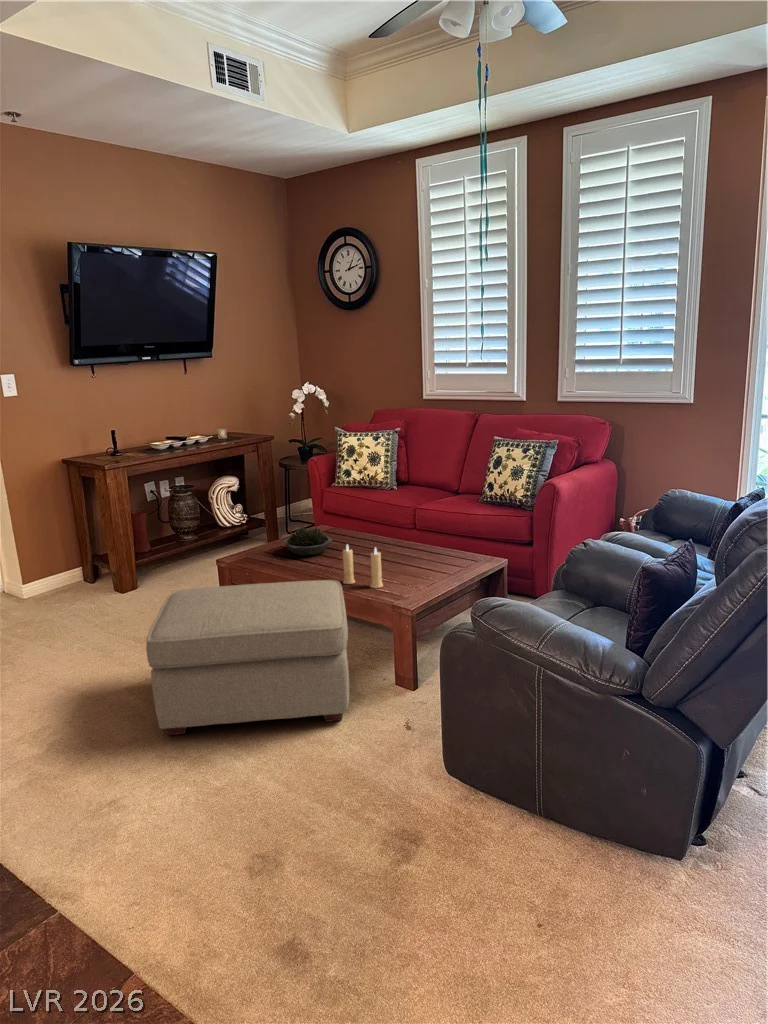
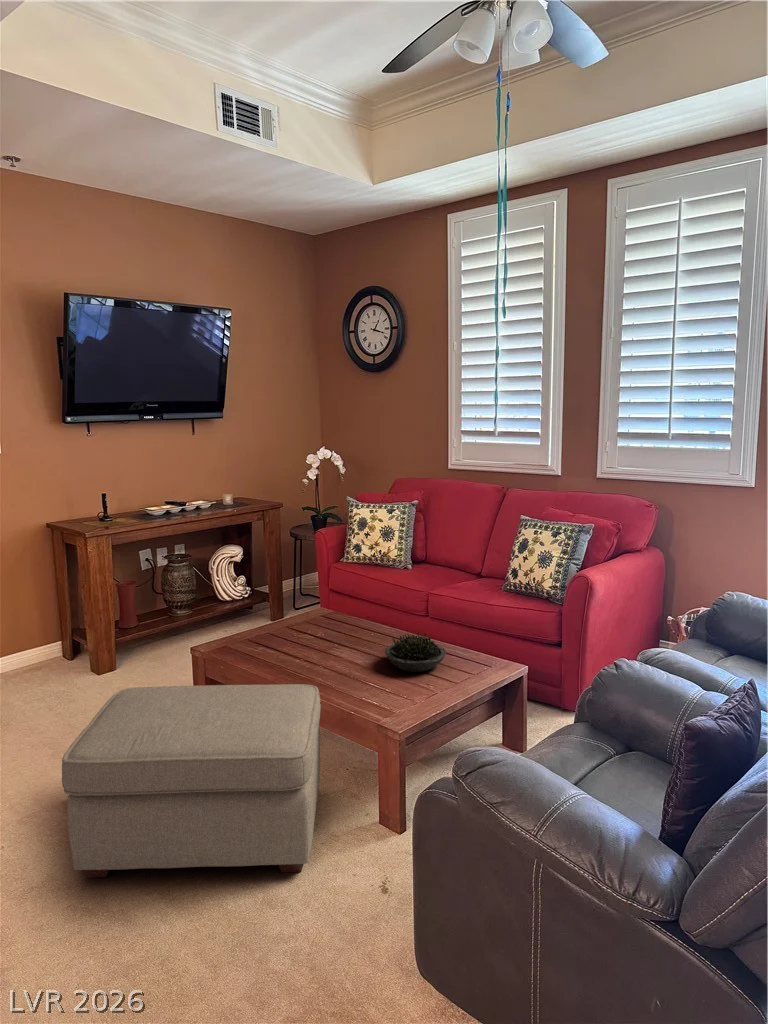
succulent plant: present [284,527,332,556] -> present [385,633,446,672]
candle: present [343,545,383,588] -> none [322,639,370,698]

